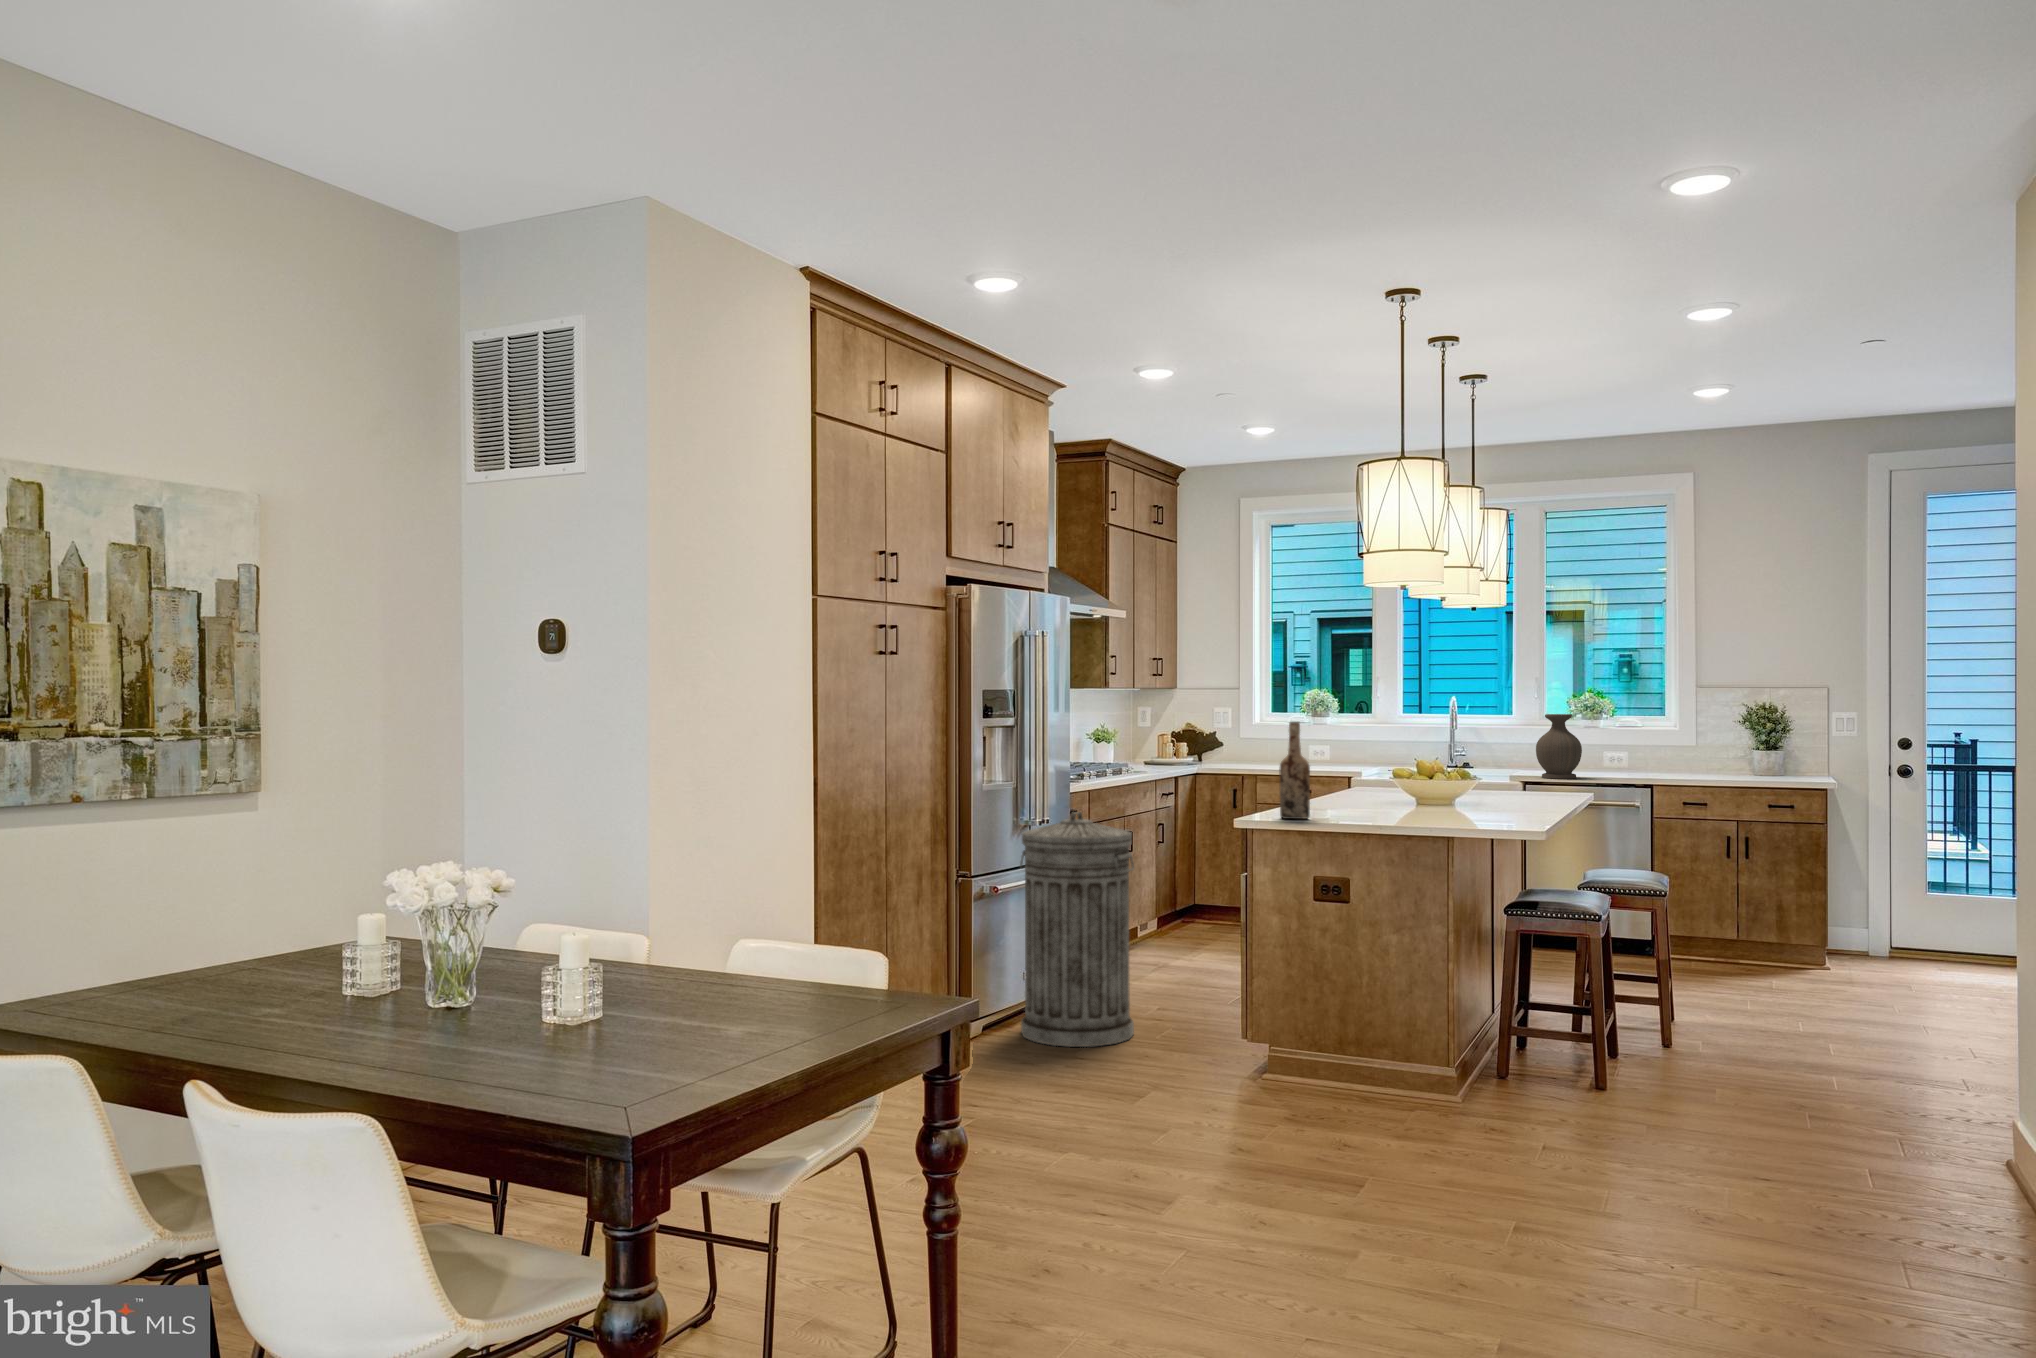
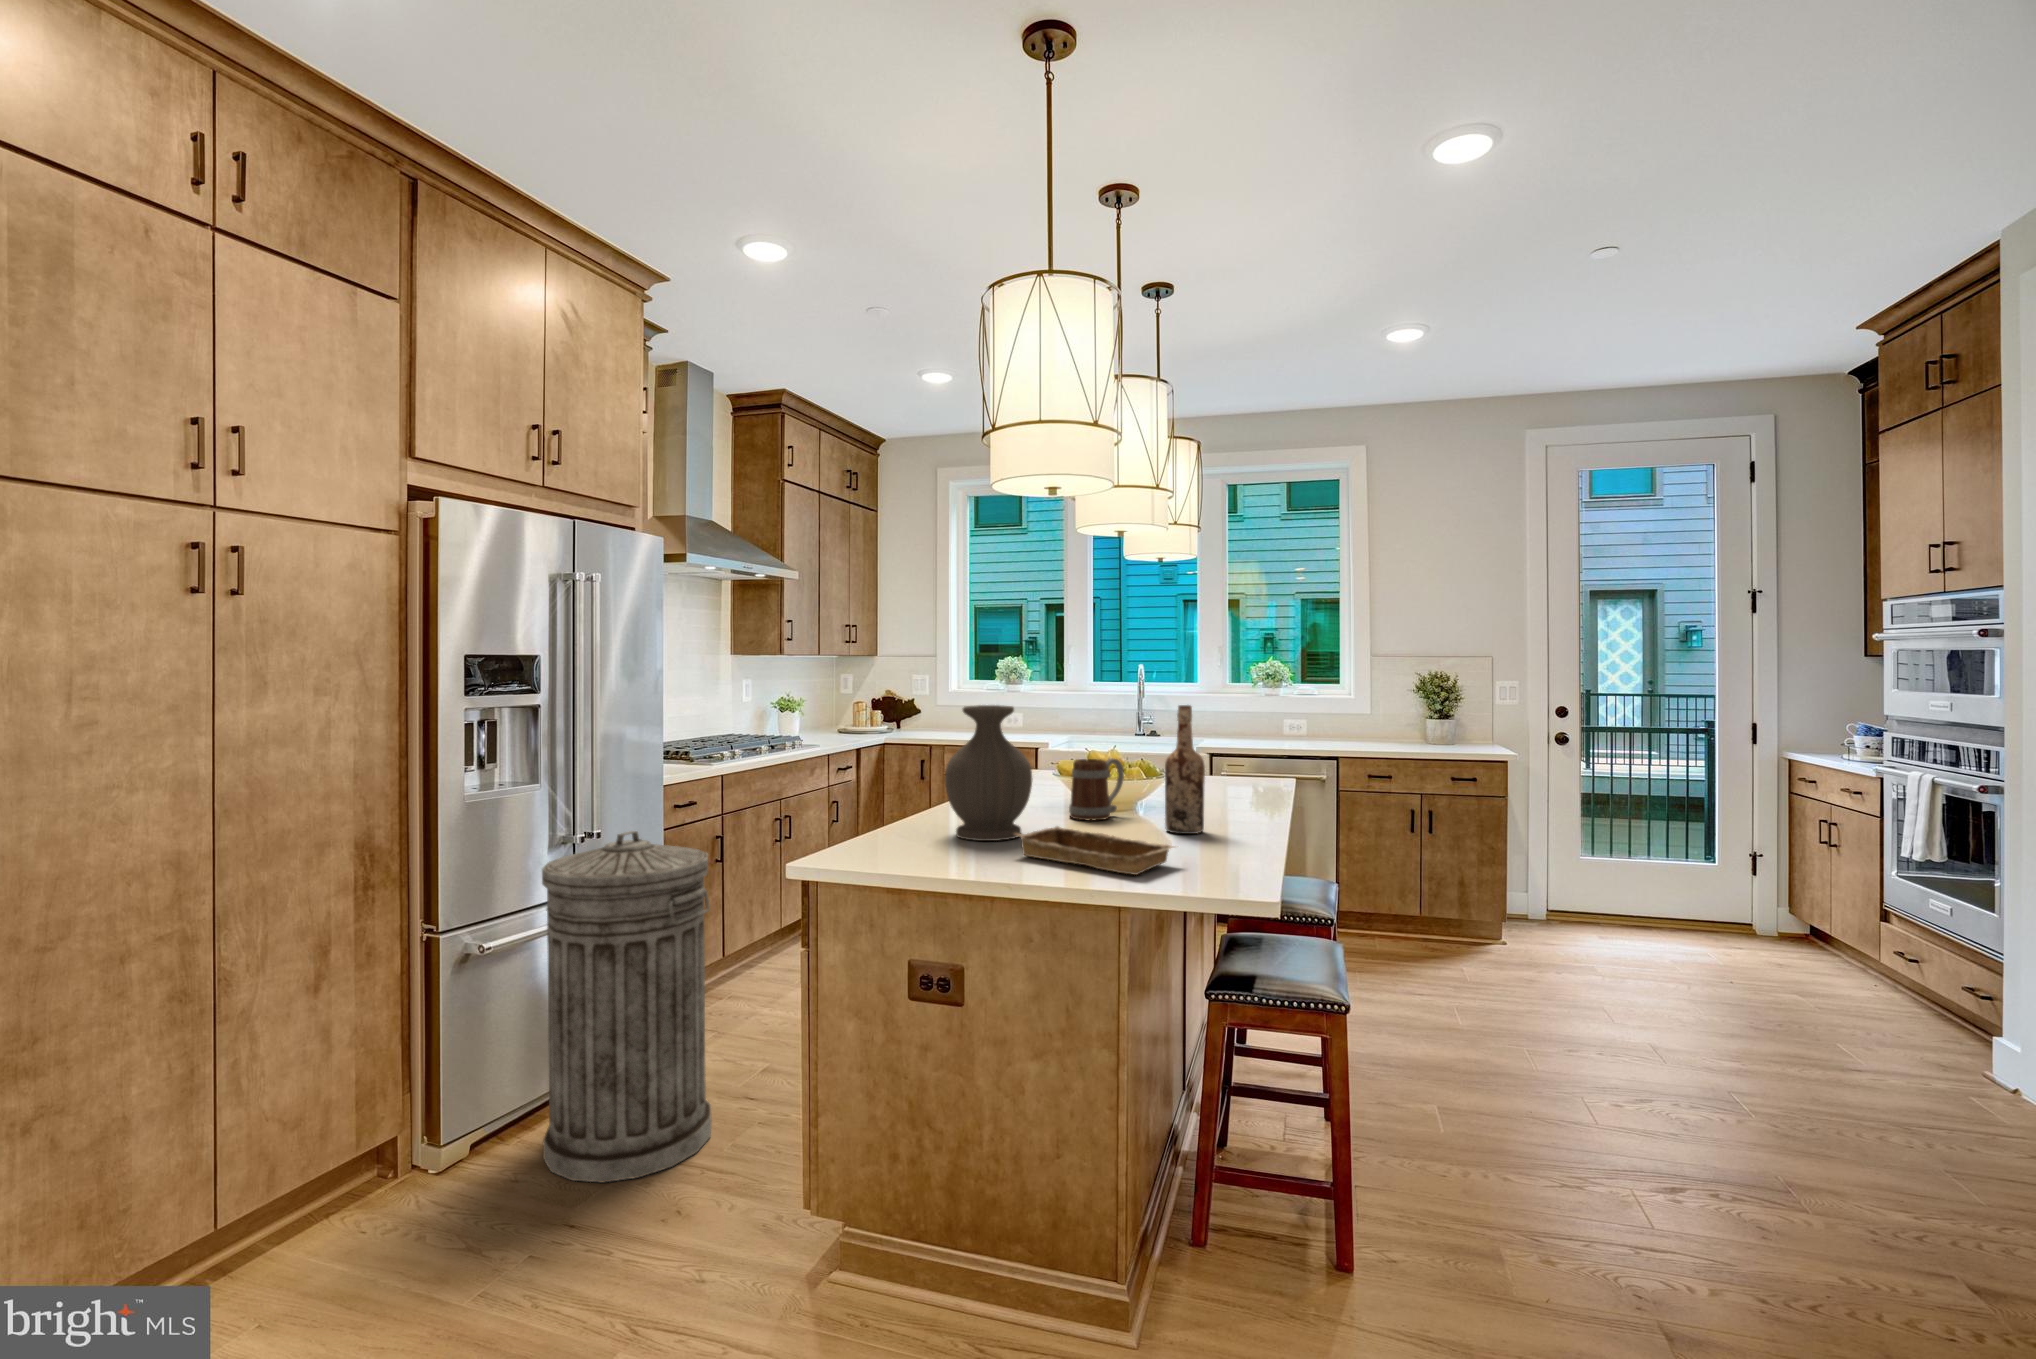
vase: present [1536,714,1582,779] -> present [945,705,1032,841]
wine bottle: present [1279,722,1310,819] -> present [1165,705,1205,834]
mug: none [1399,763,1441,807] -> present [1069,758,1124,820]
tray: none [1368,801,1480,822] -> present [1015,826,1174,875]

